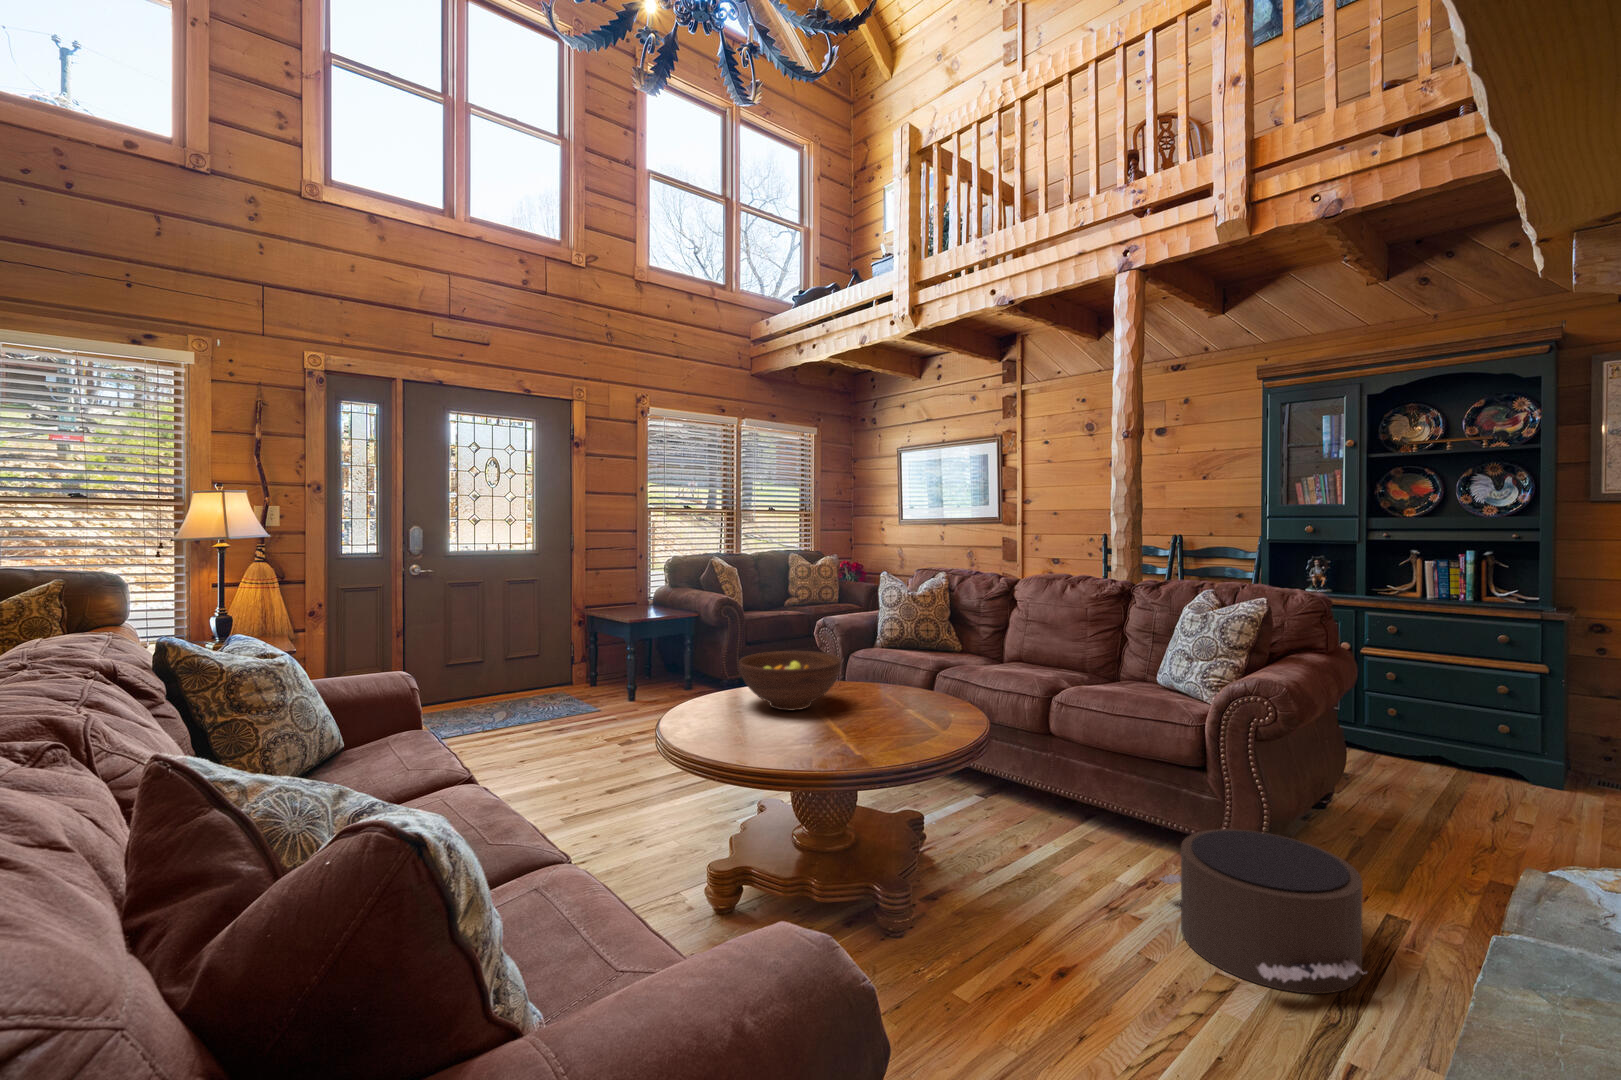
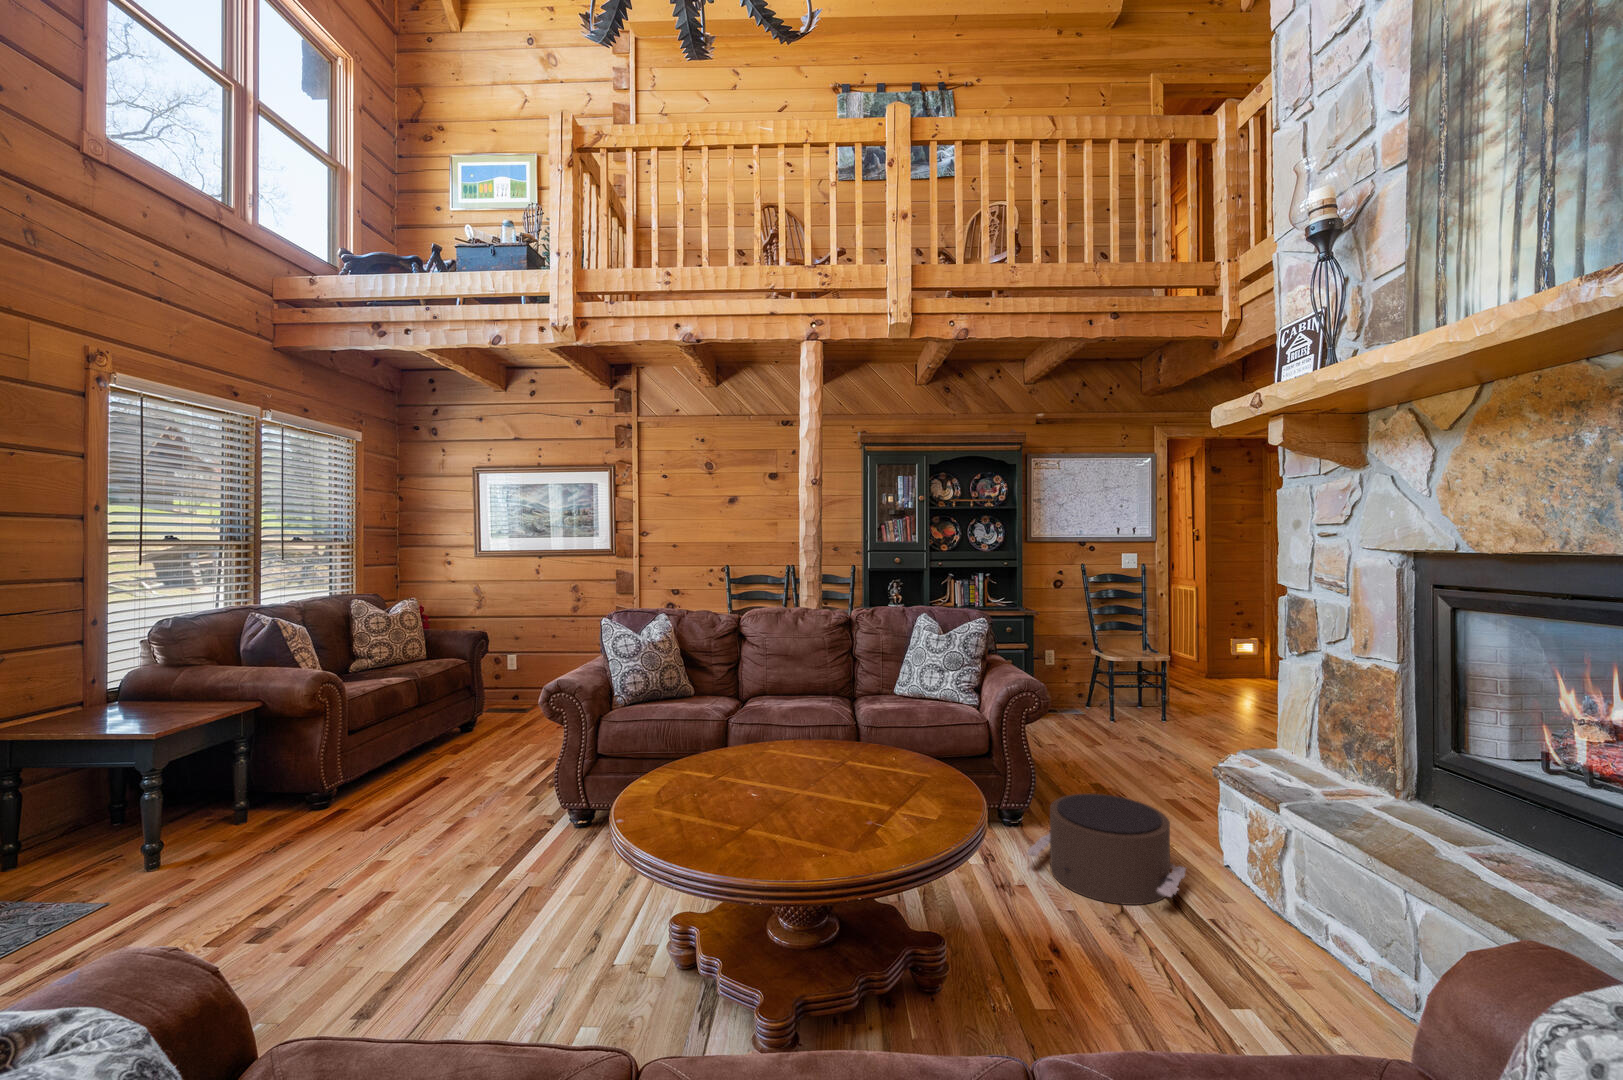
fruit bowl: present [739,651,842,710] -> none [689,726,810,805]

